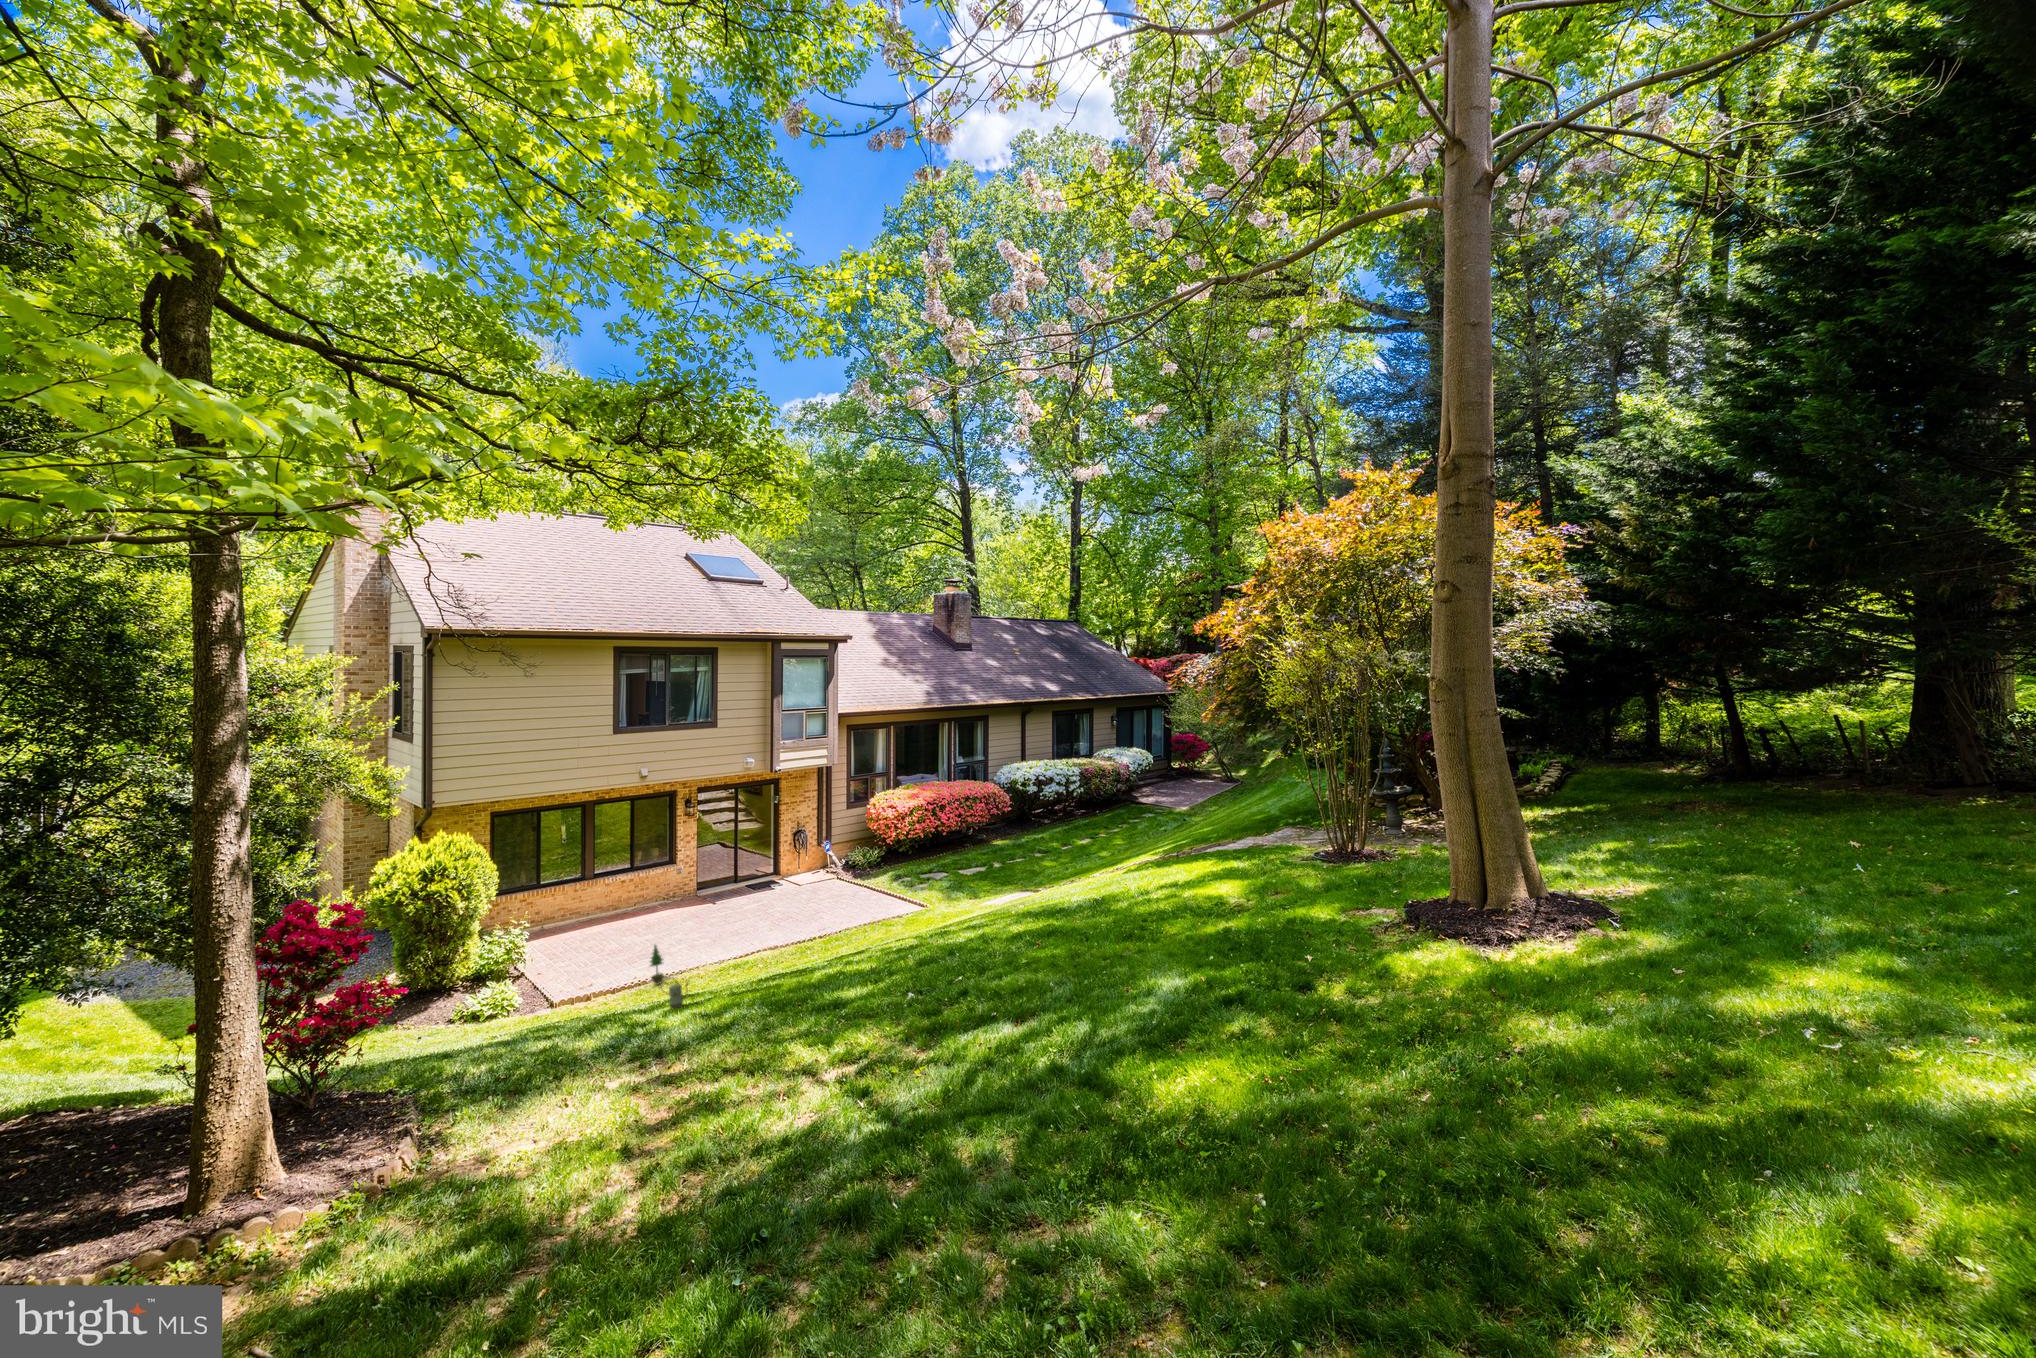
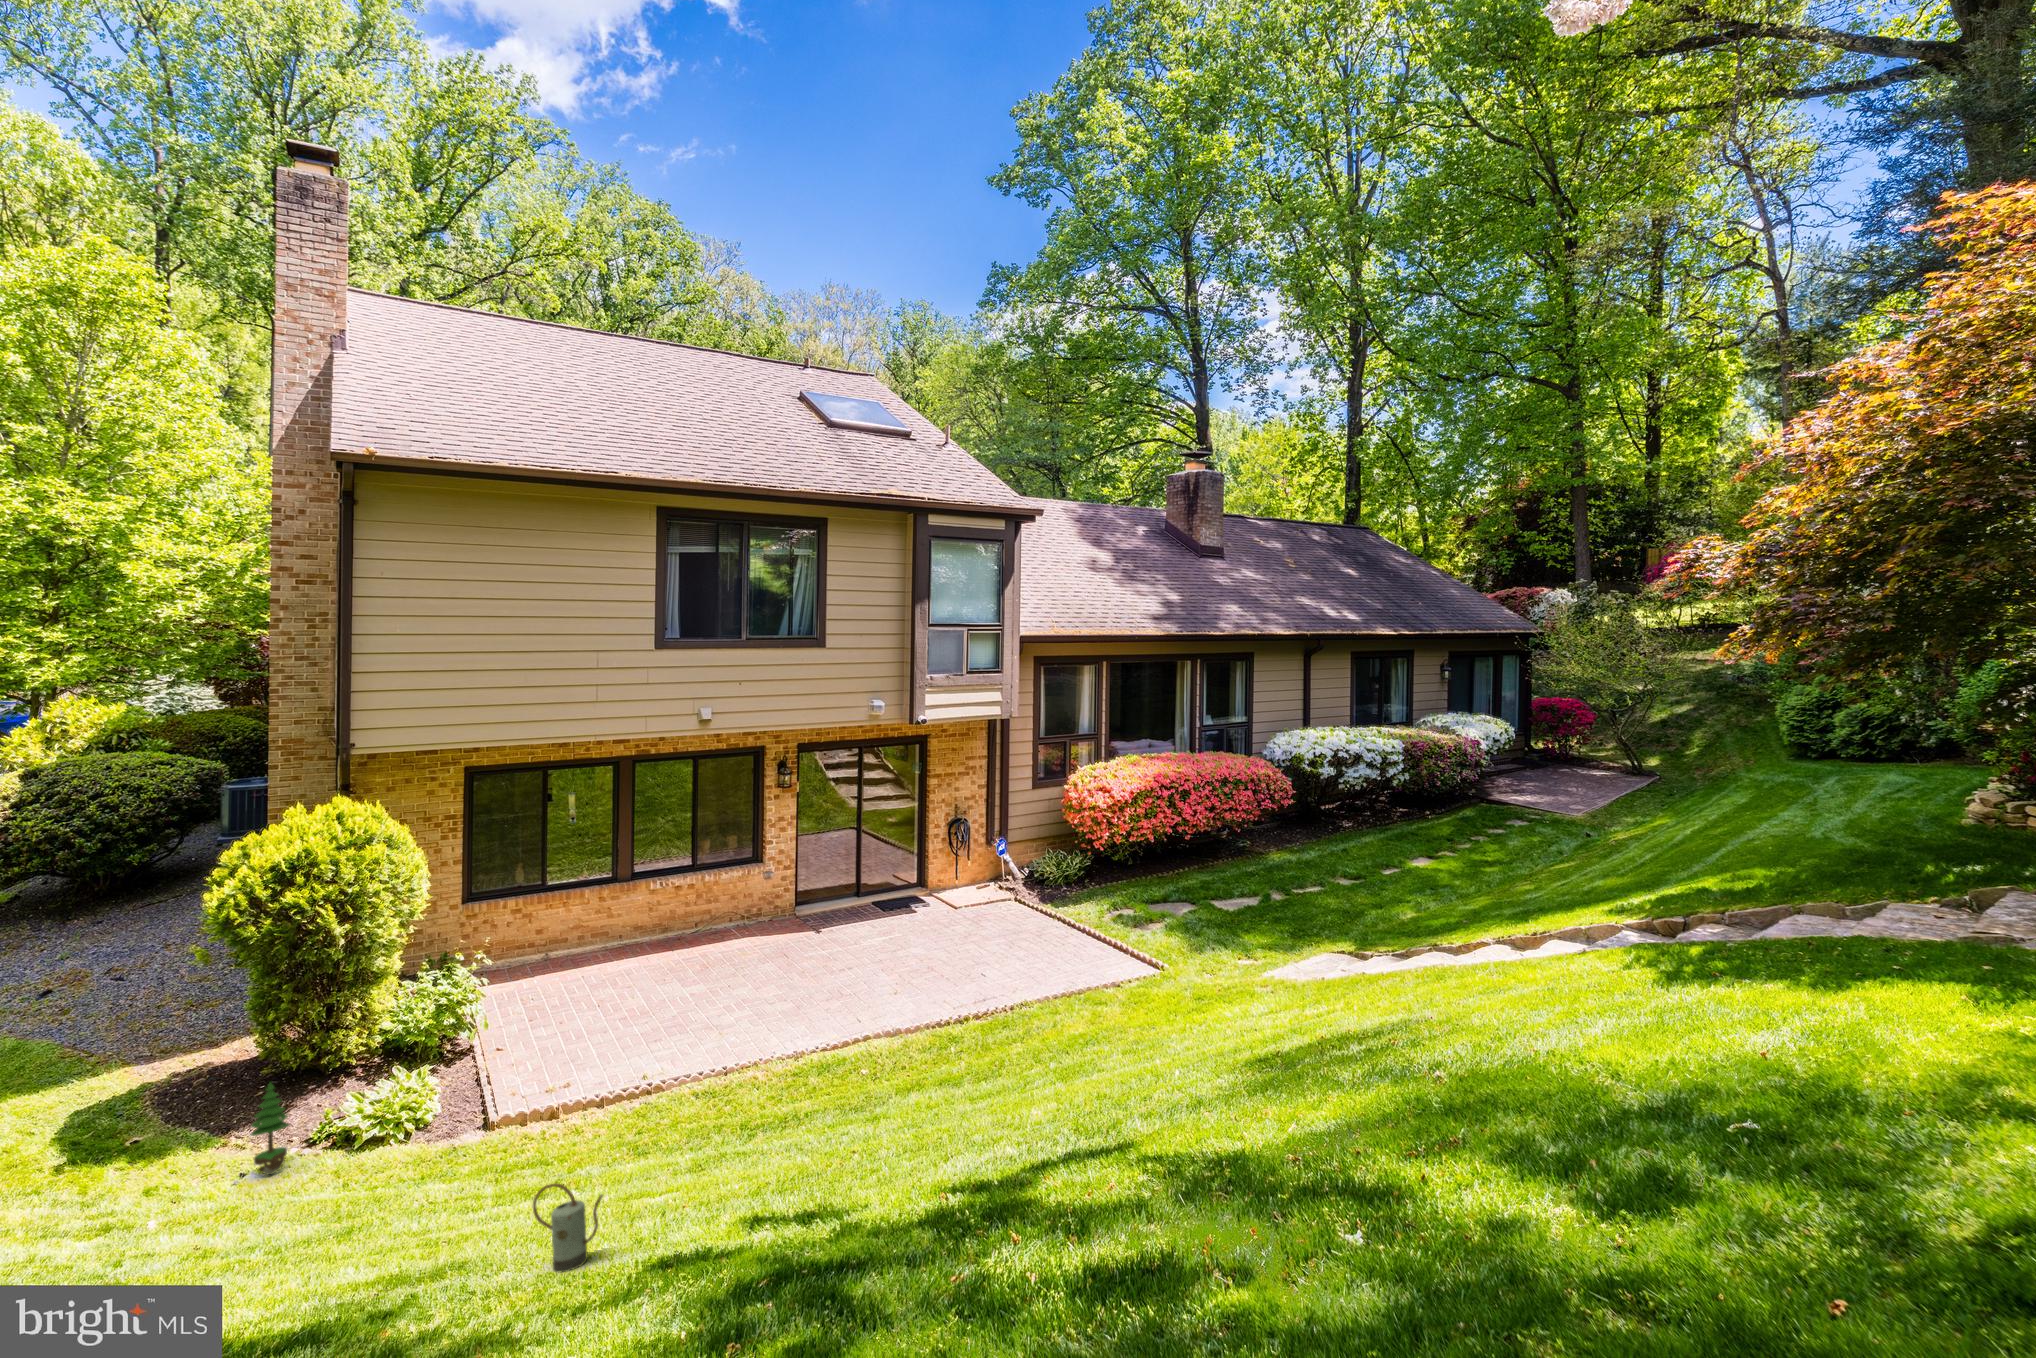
potted tree: present [651,945,664,985] -> present [251,1083,289,1175]

